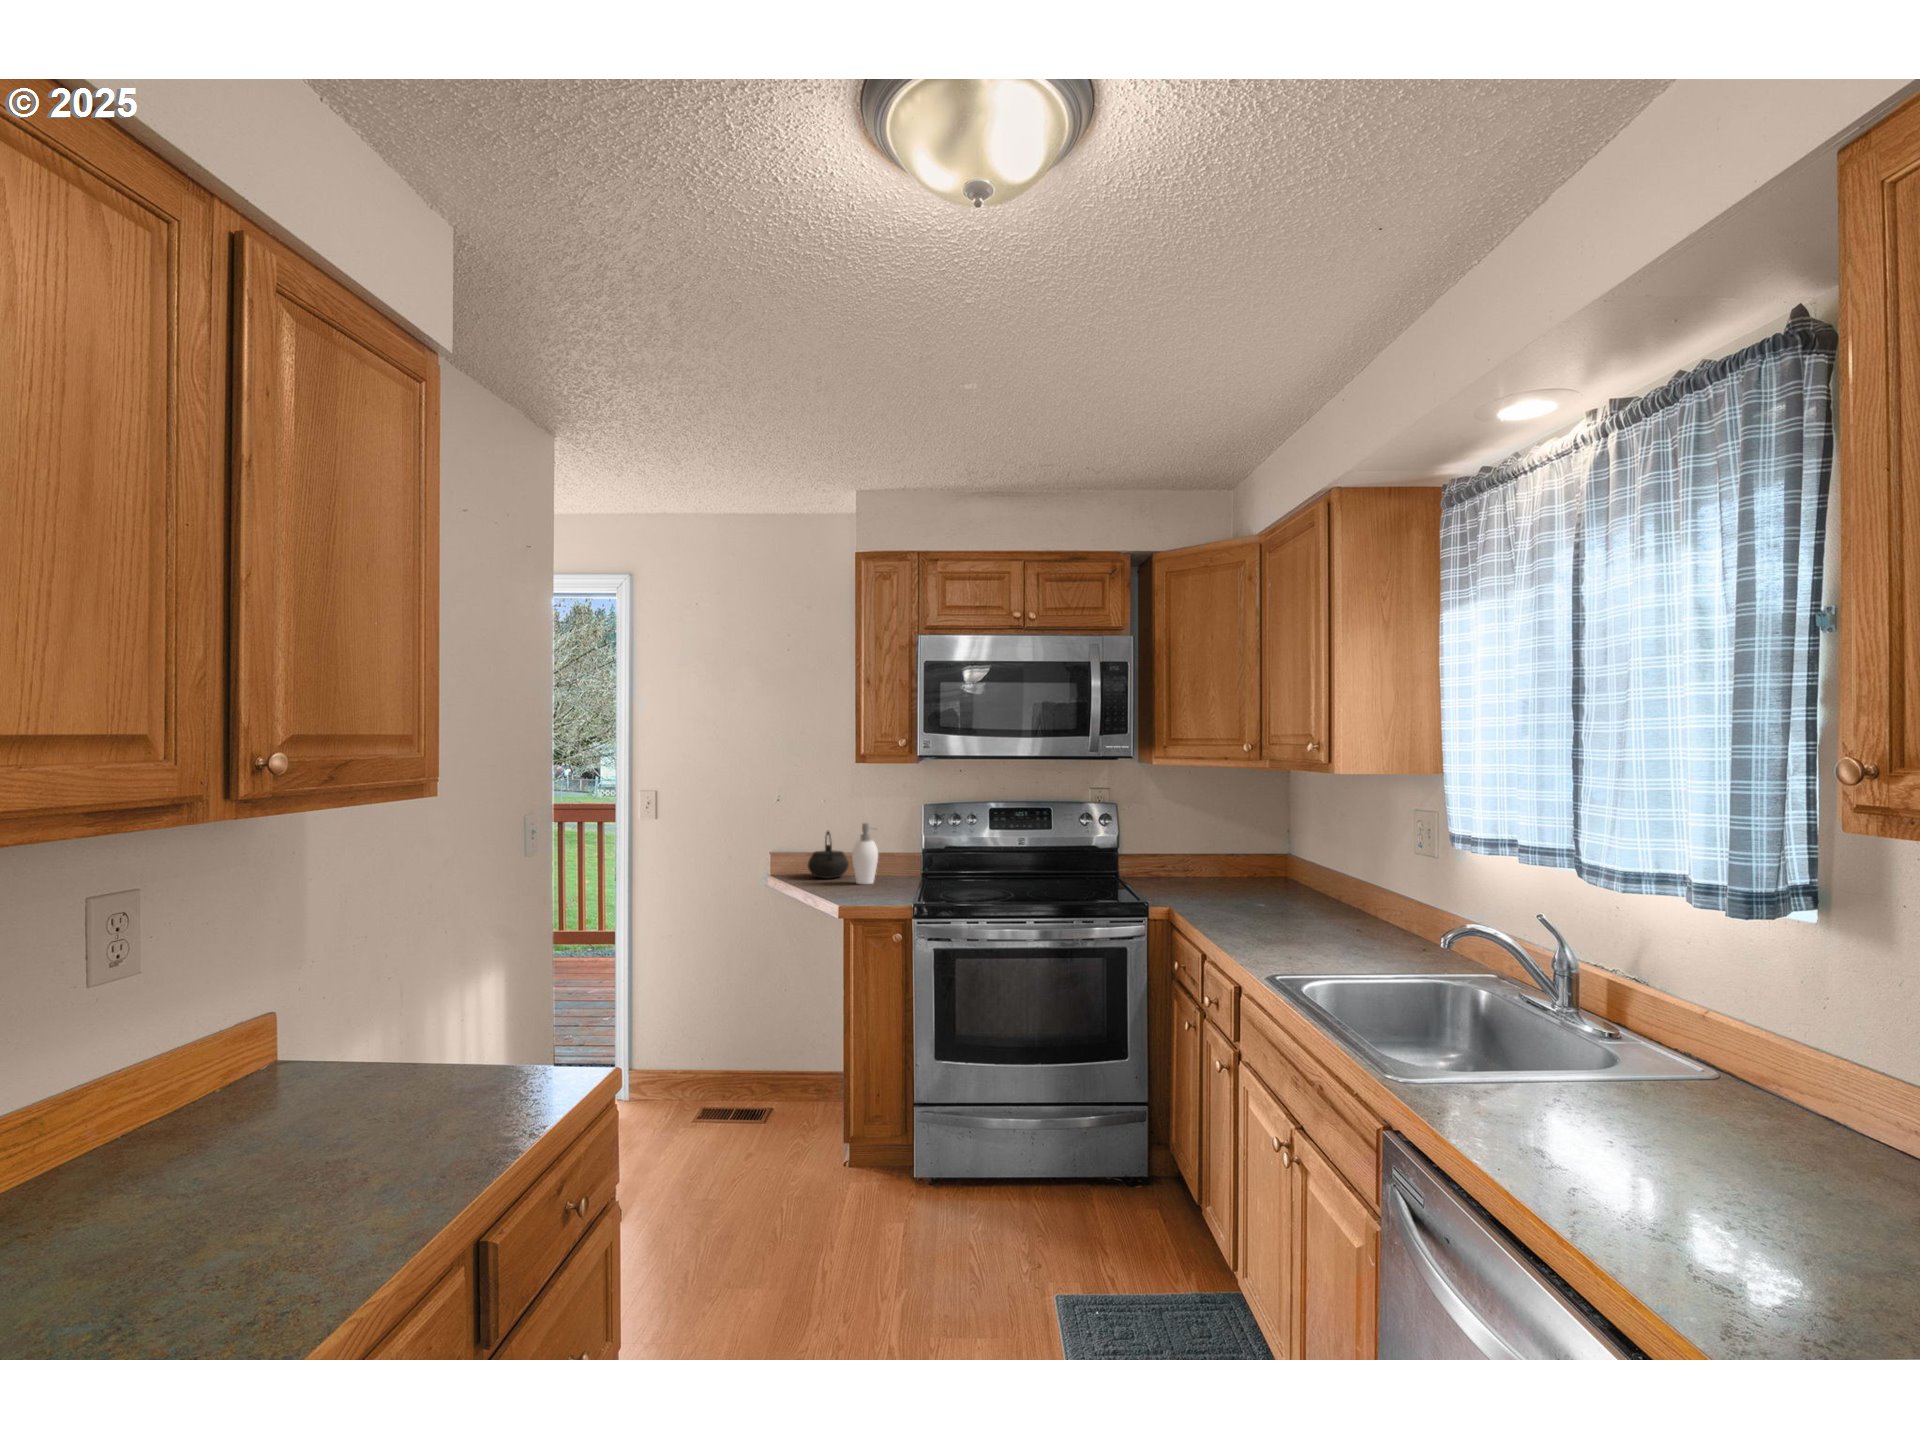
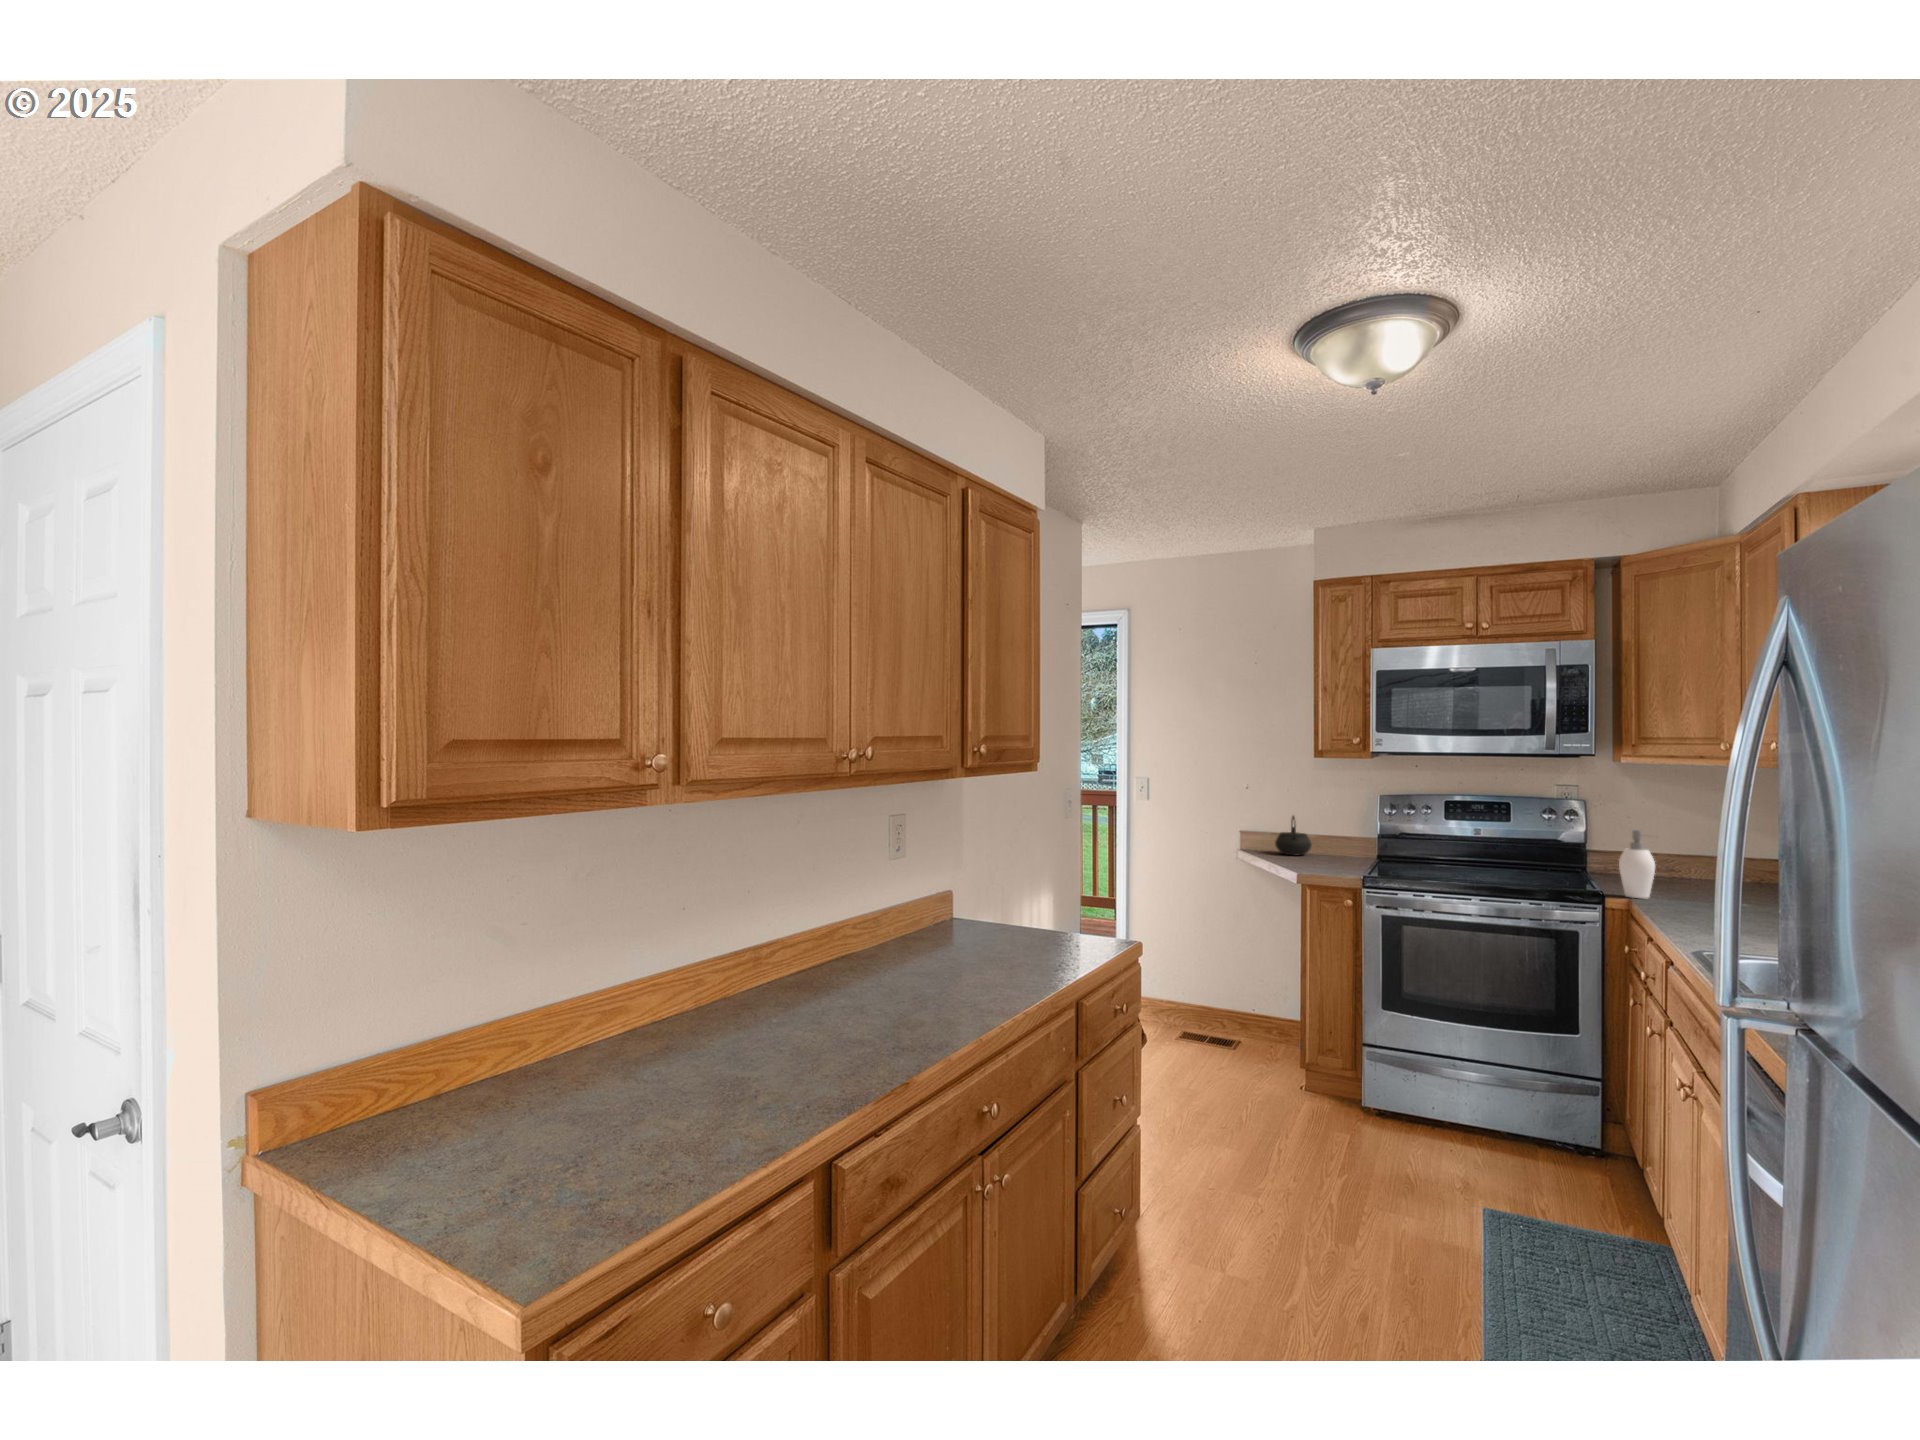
soap dispenser: present [852,823,878,884] -> present [1619,830,1655,899]

